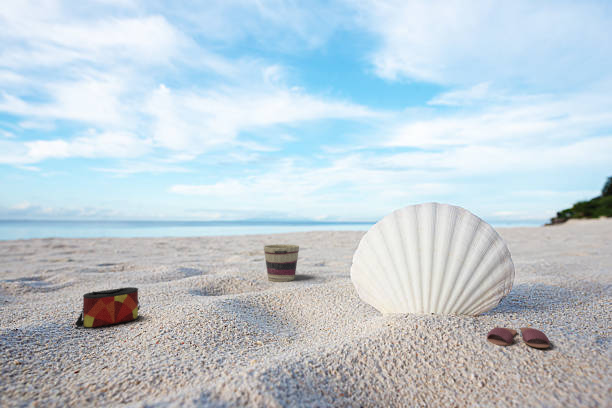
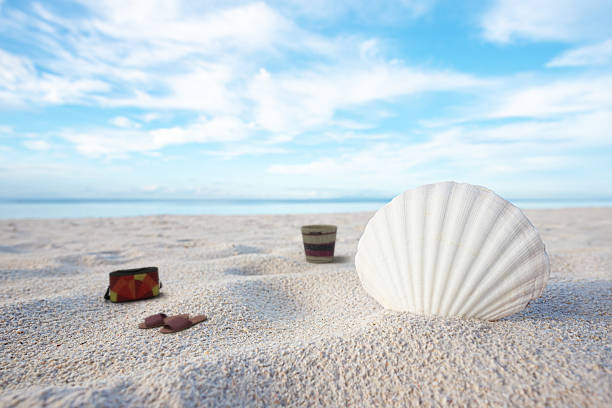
slippers: present [487,327,550,348] -> present [139,313,207,333]

